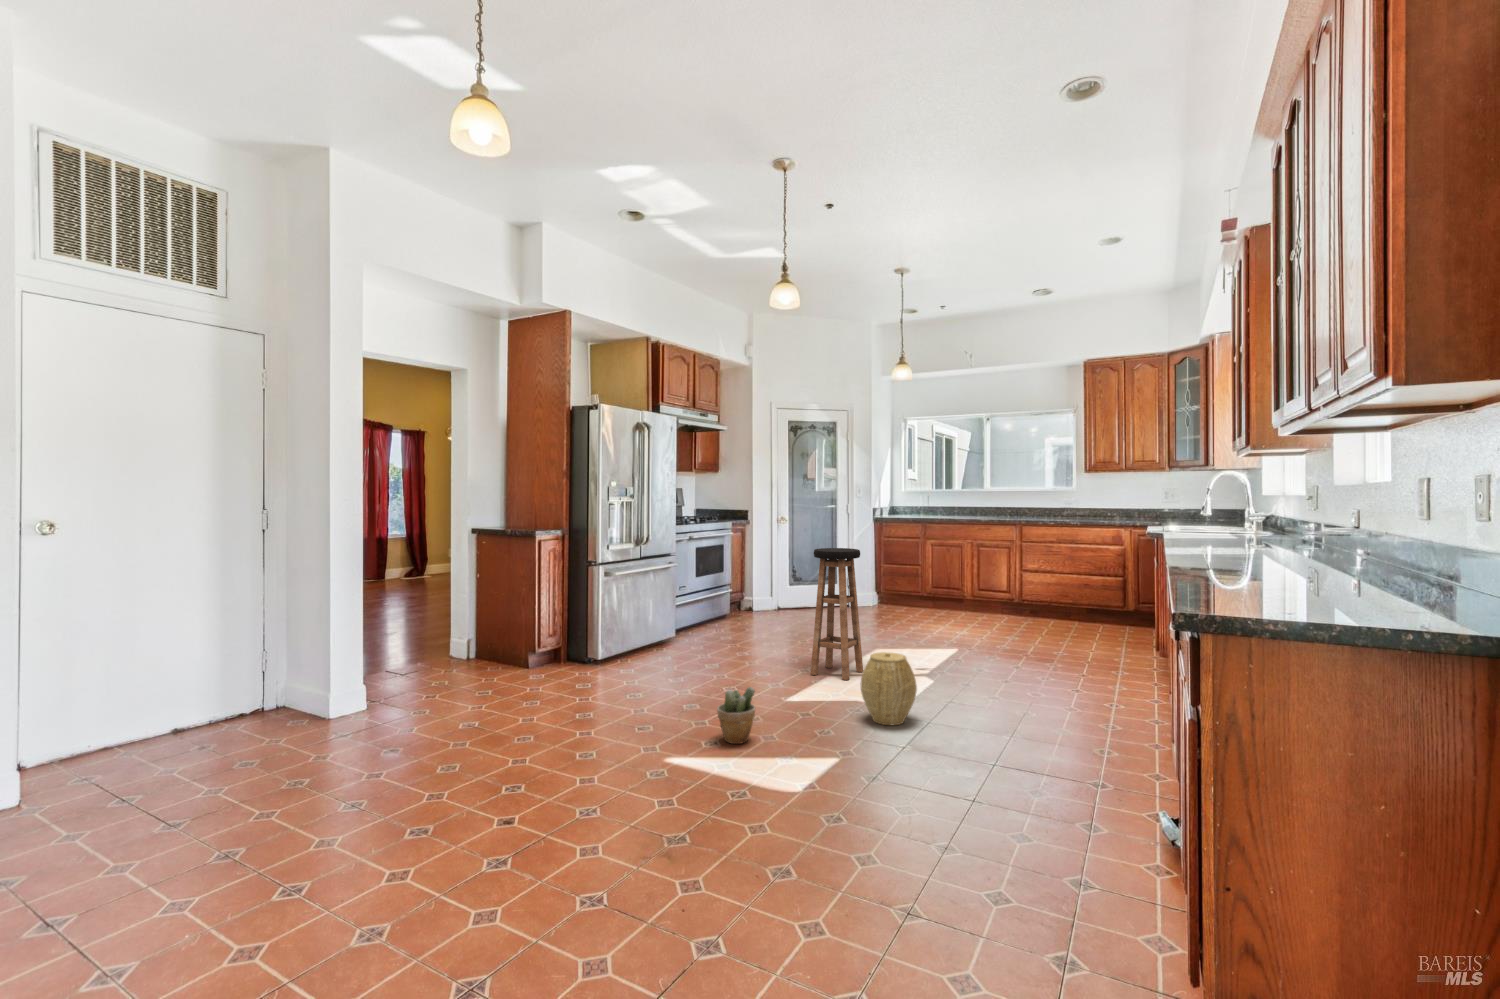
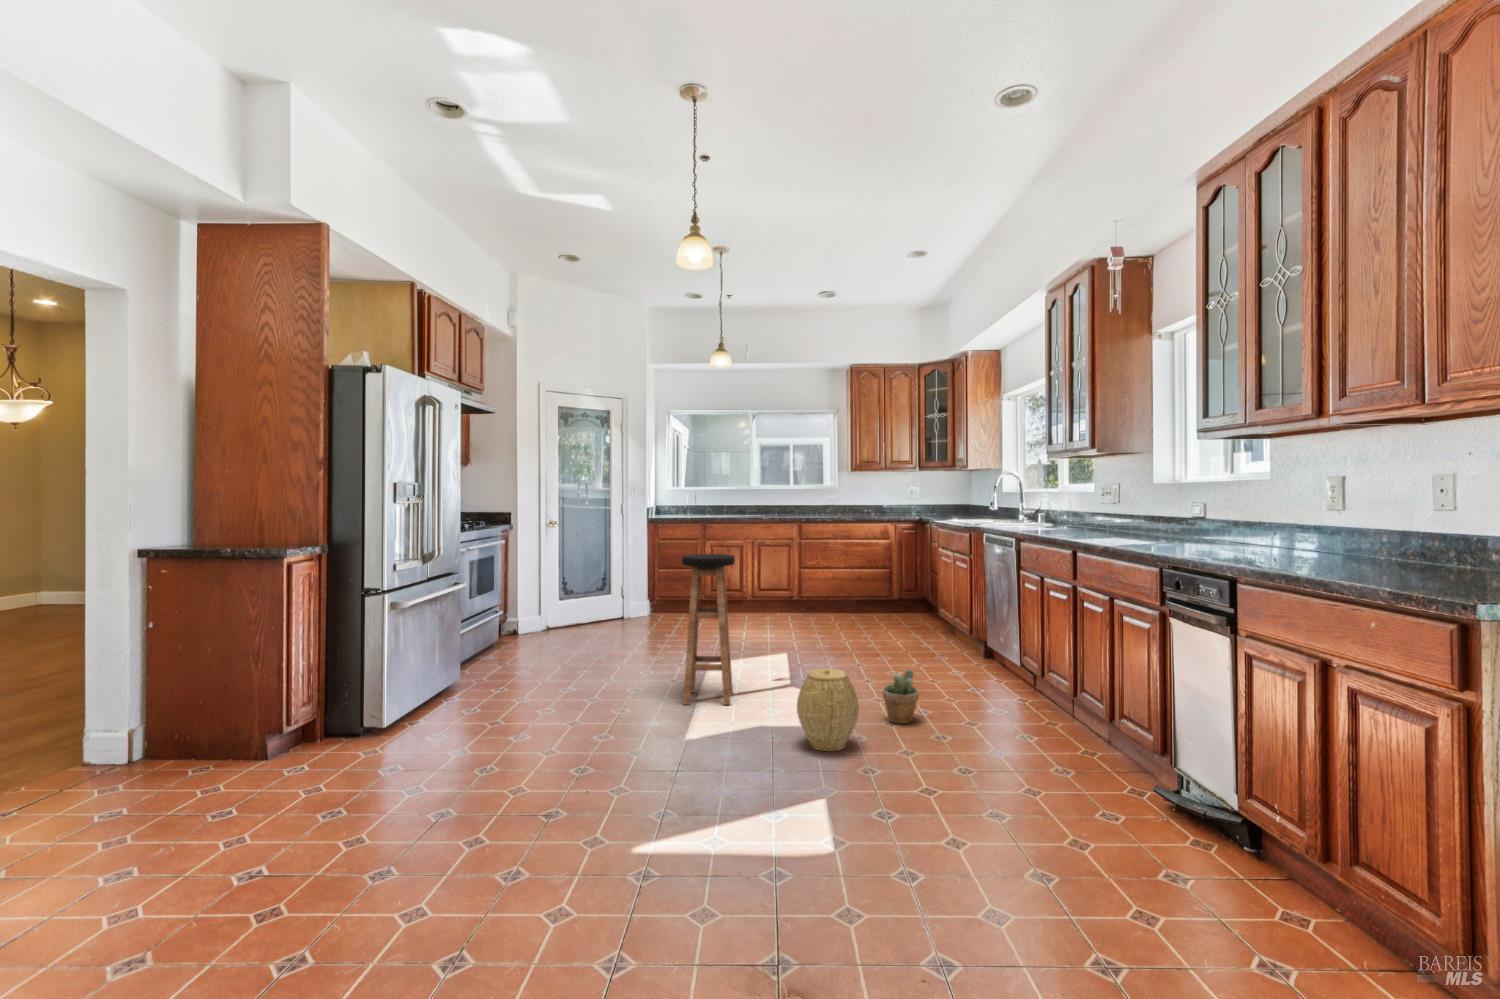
potted plant: present [717,687,756,744] -> present [882,669,919,724]

